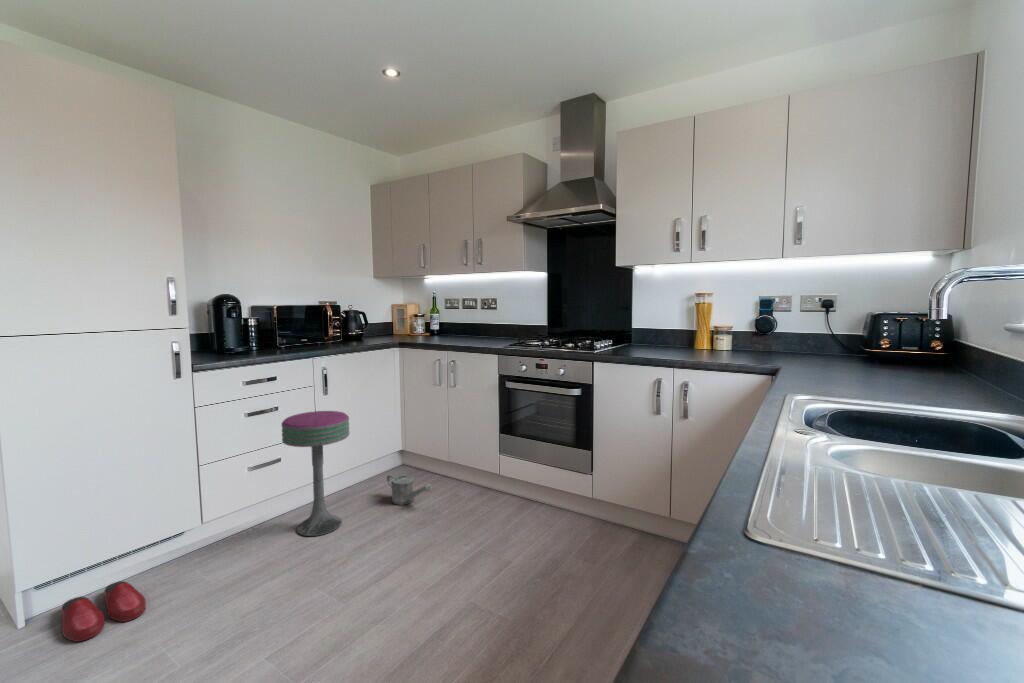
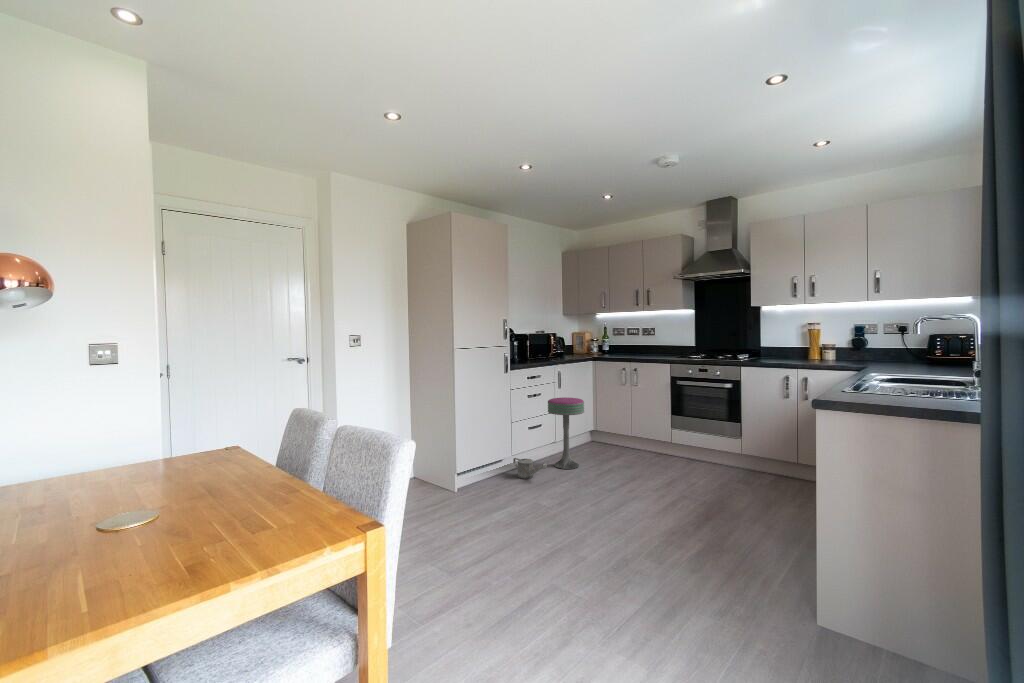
watering can: present [387,475,431,505] -> present [513,458,547,479]
slippers: present [62,581,146,642] -> none [471,477,510,497]

